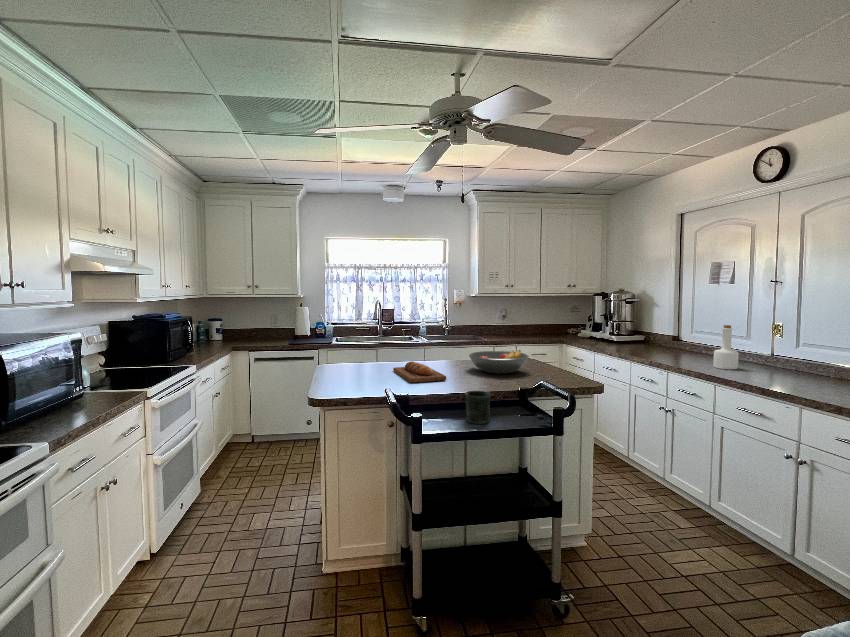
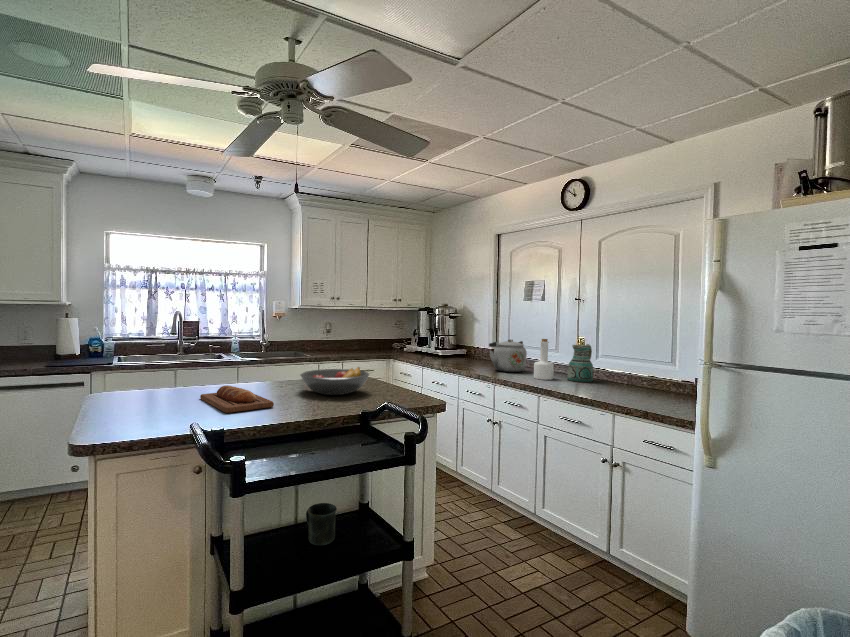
kettle: none [663,325,708,360] -> present [489,339,527,372]
ceramic pitcher: none [756,331,791,374] -> present [567,344,593,382]
mug: present [465,391,491,424] -> present [306,503,337,545]

